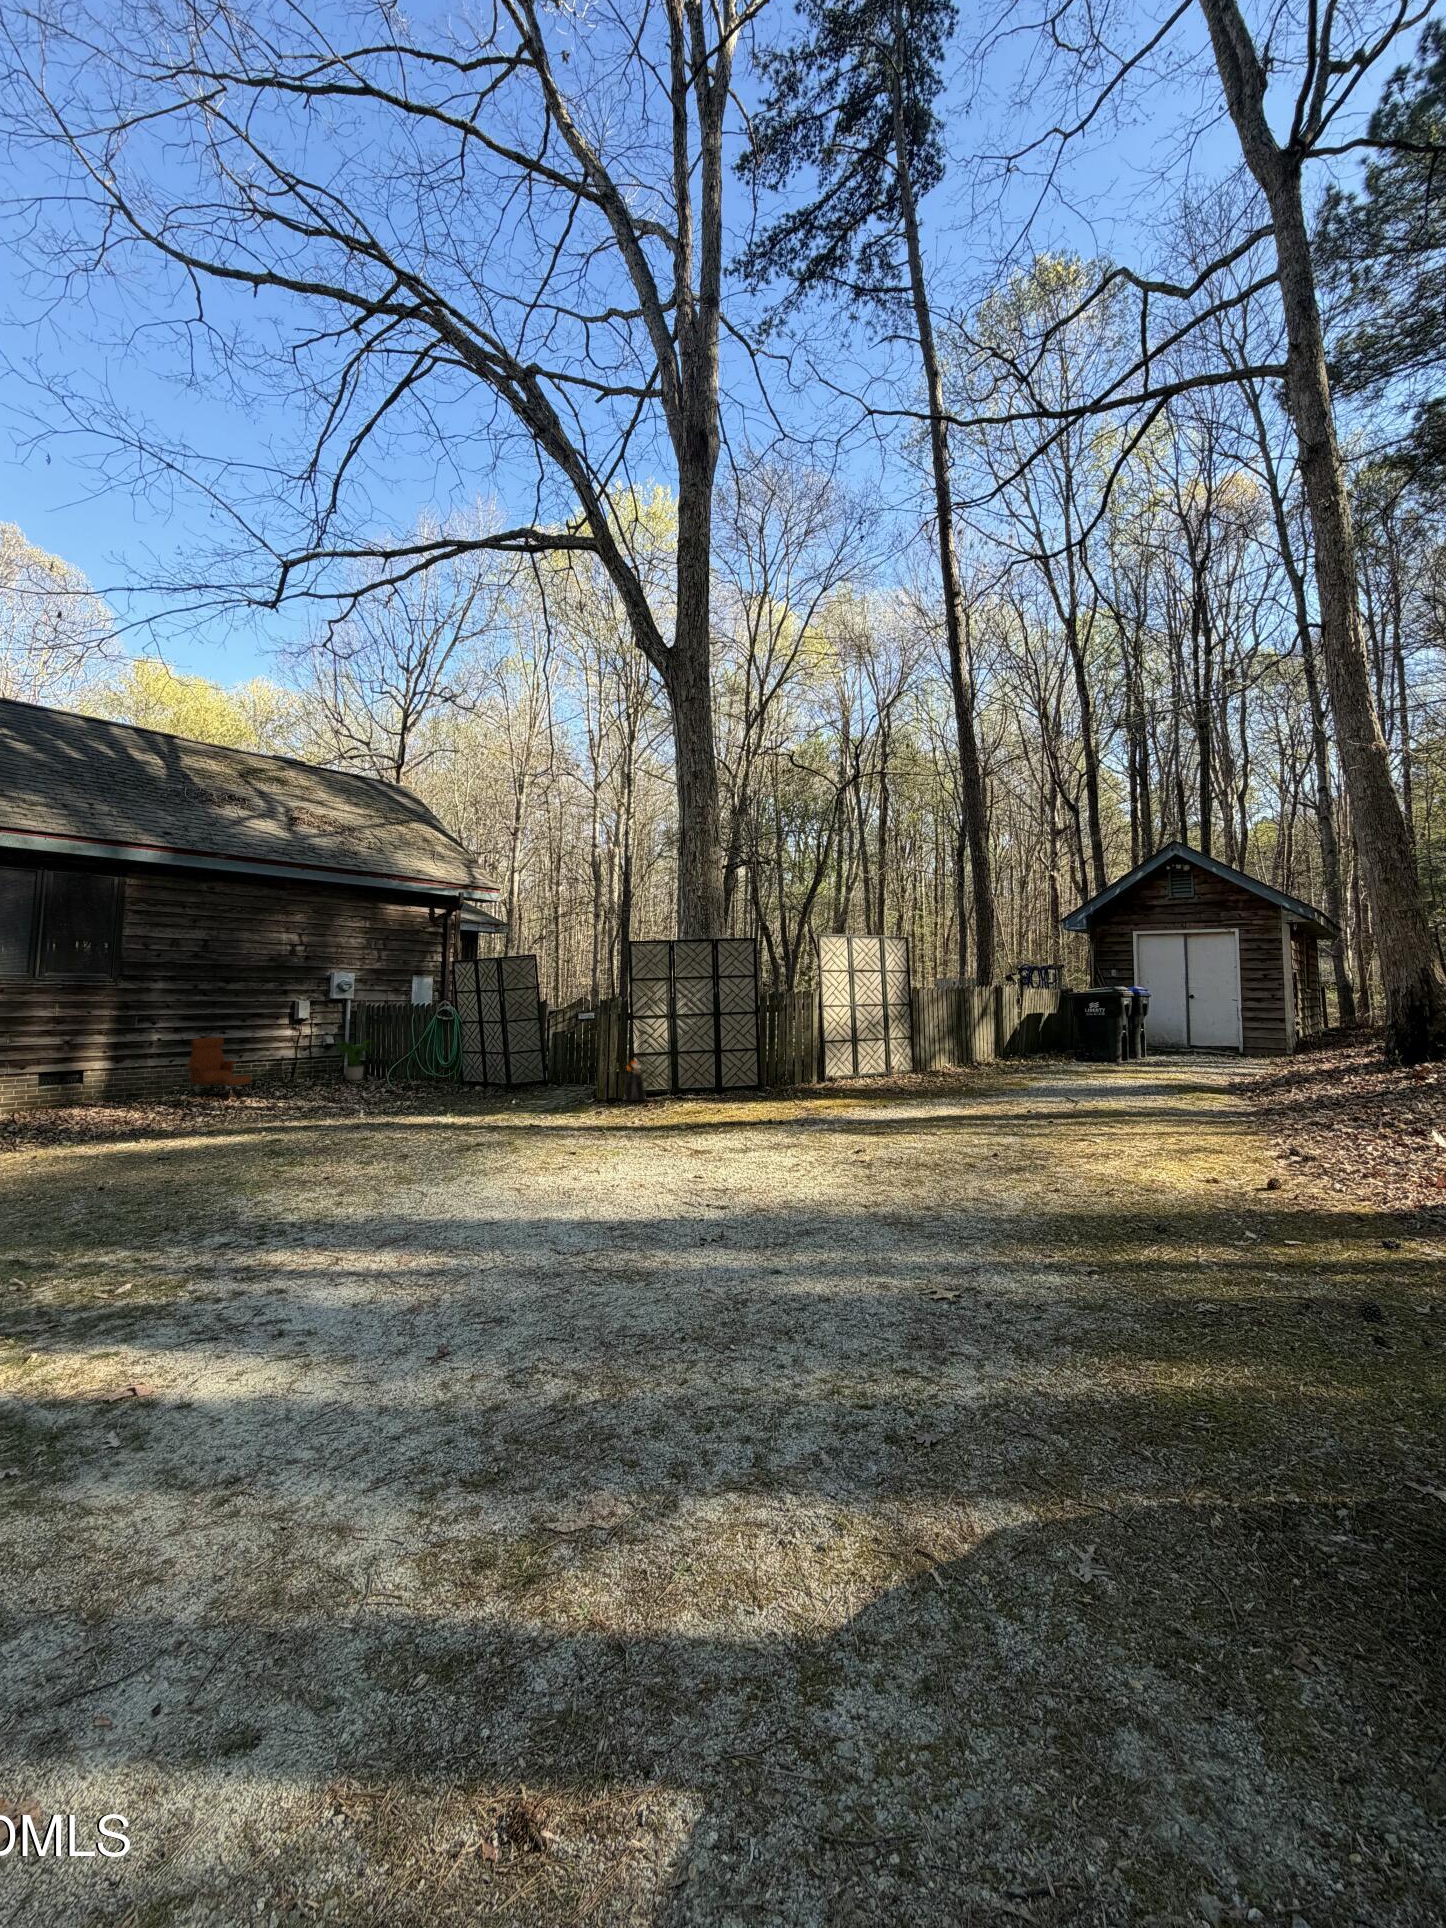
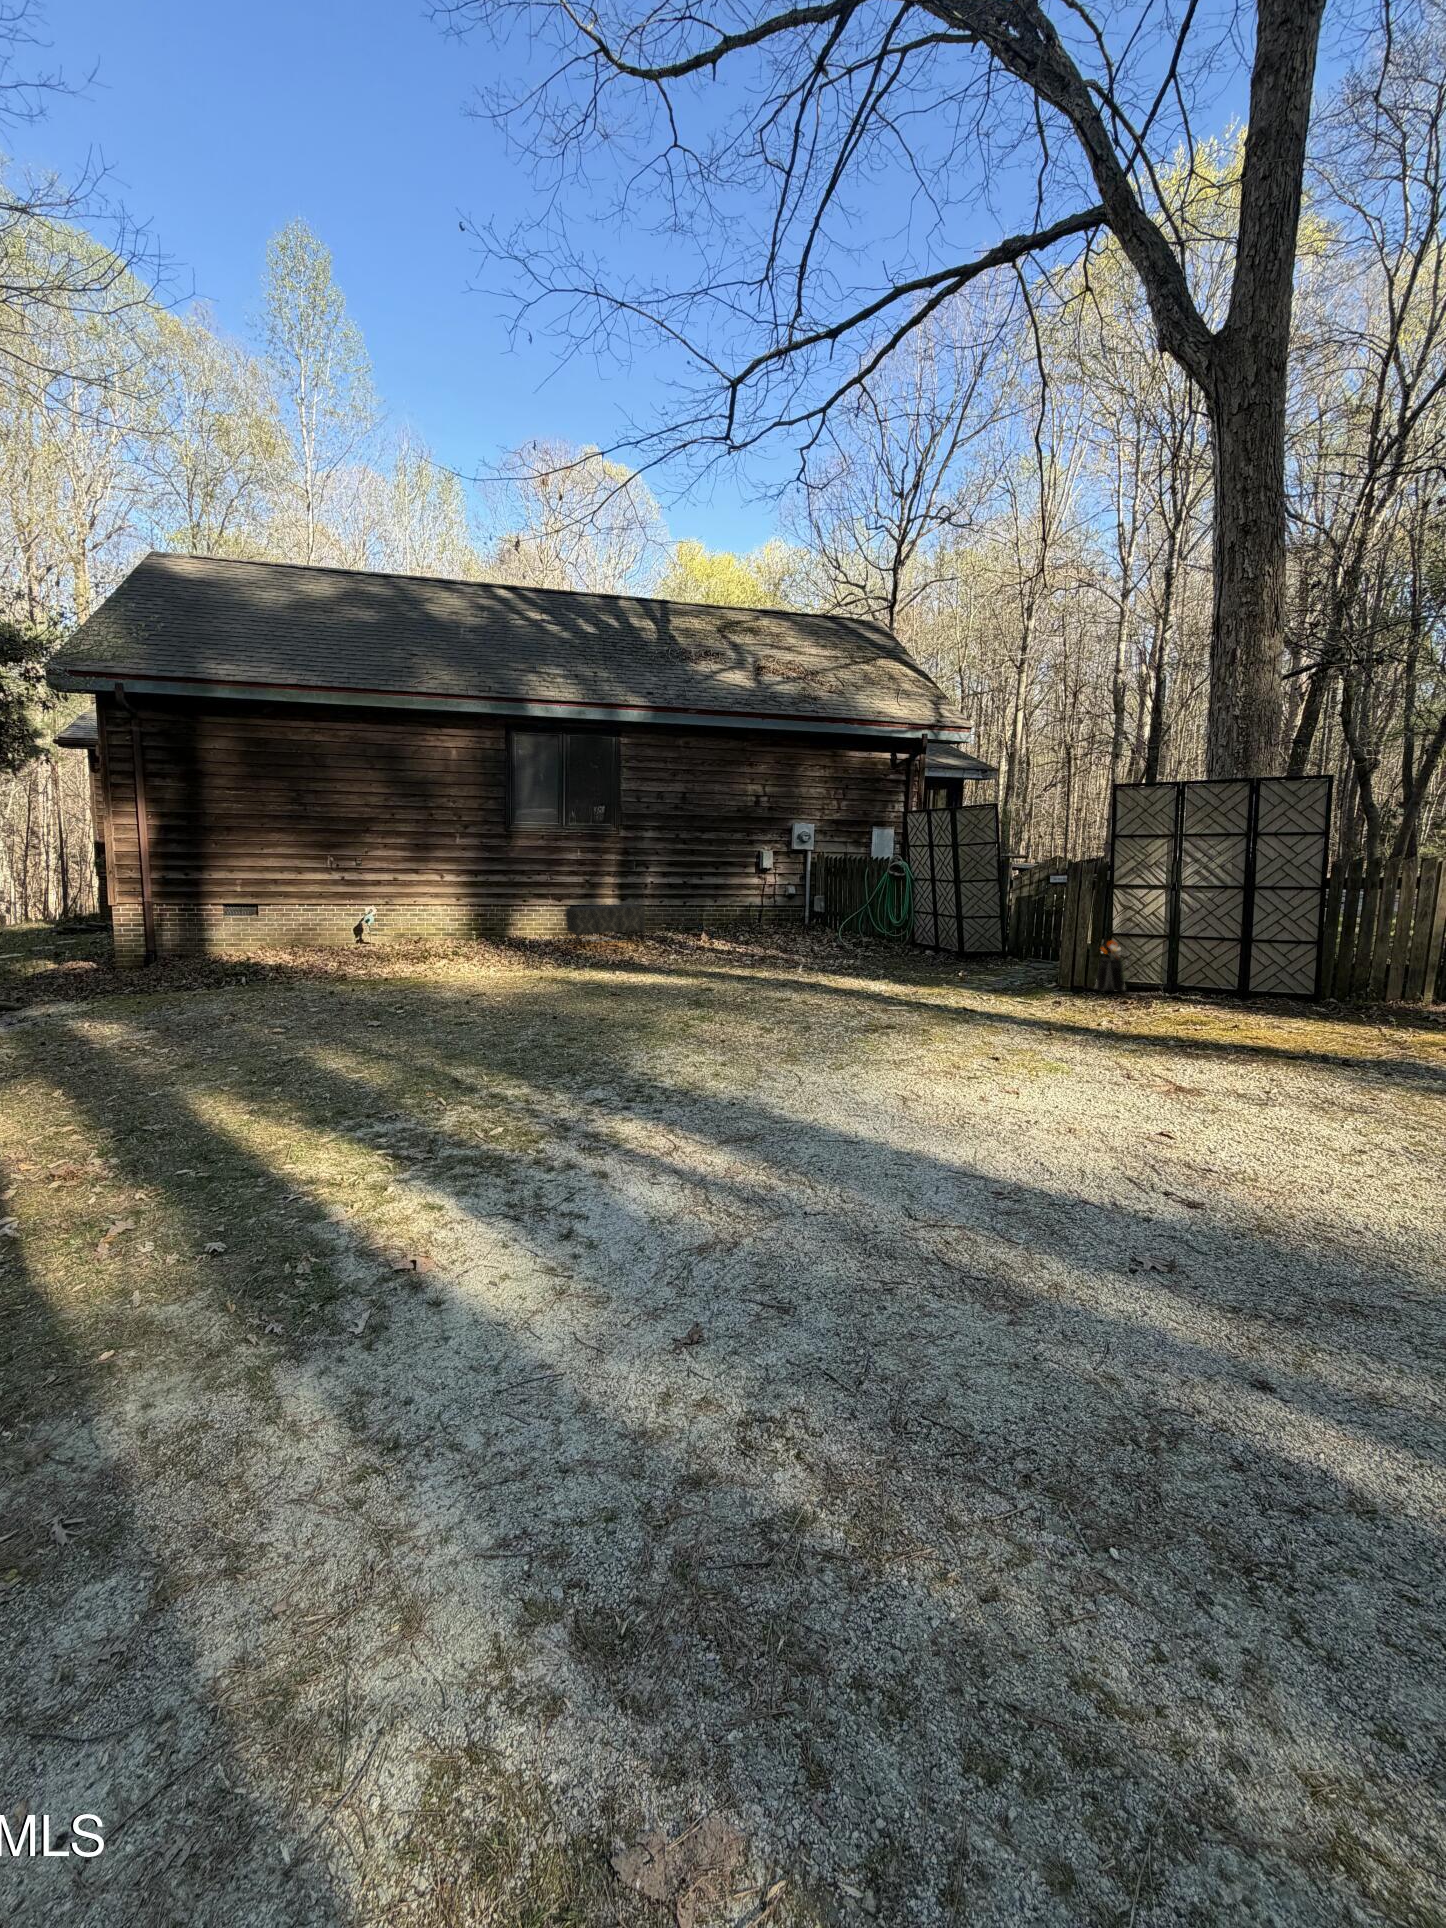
lounge chair: present [186,1037,251,1097] -> none [664,882,718,941]
potted plant: present [336,1040,373,1080] -> none [797,890,838,930]
bench: none [57,1063,165,1113] -> present [565,904,645,945]

